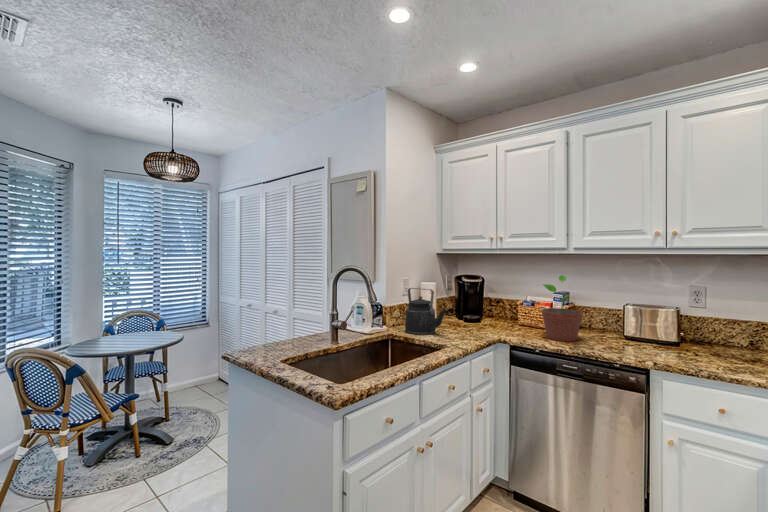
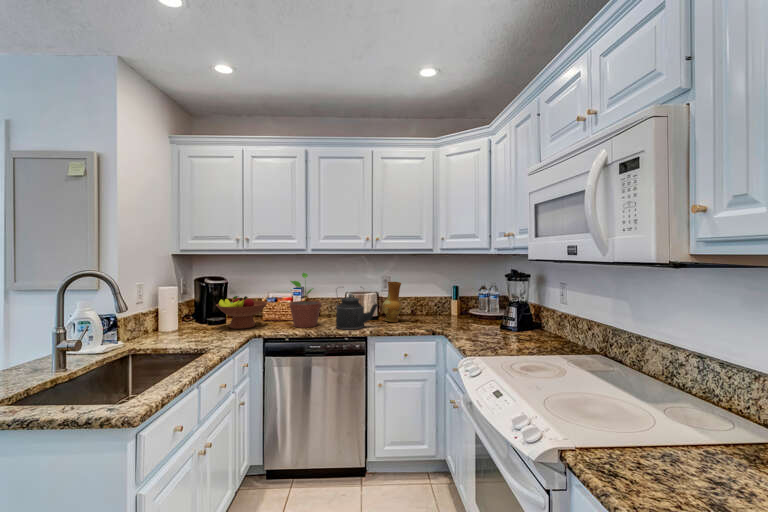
kettle: present [405,288,447,335] -> present [336,294,378,330]
ceramic jug: none [683,294,722,356] -> present [382,282,402,322]
fruit bowl: none [466,296,519,331] -> present [216,296,267,329]

